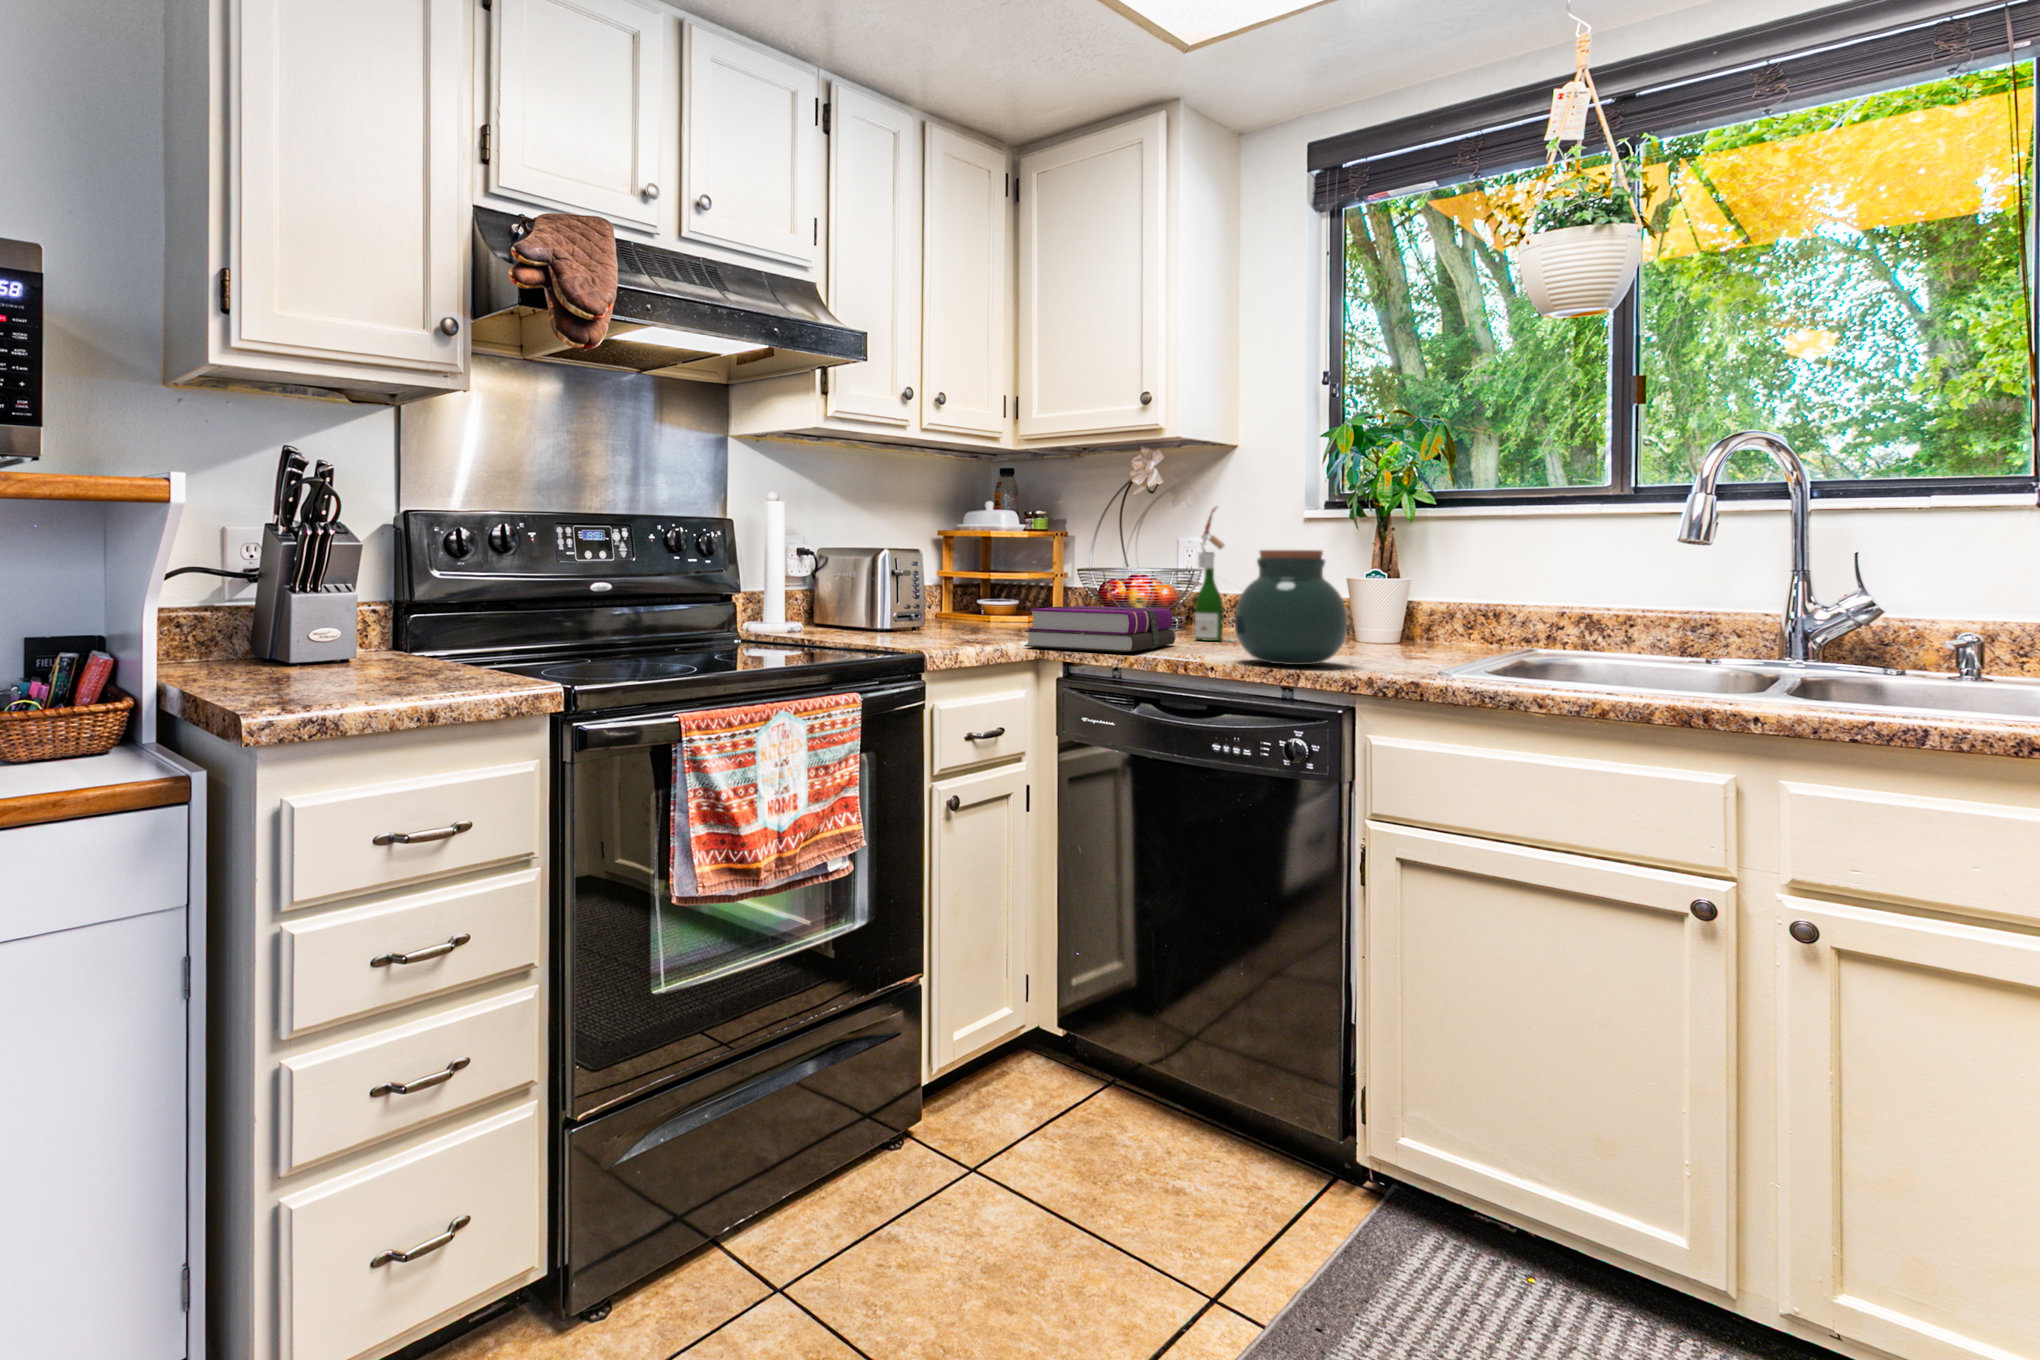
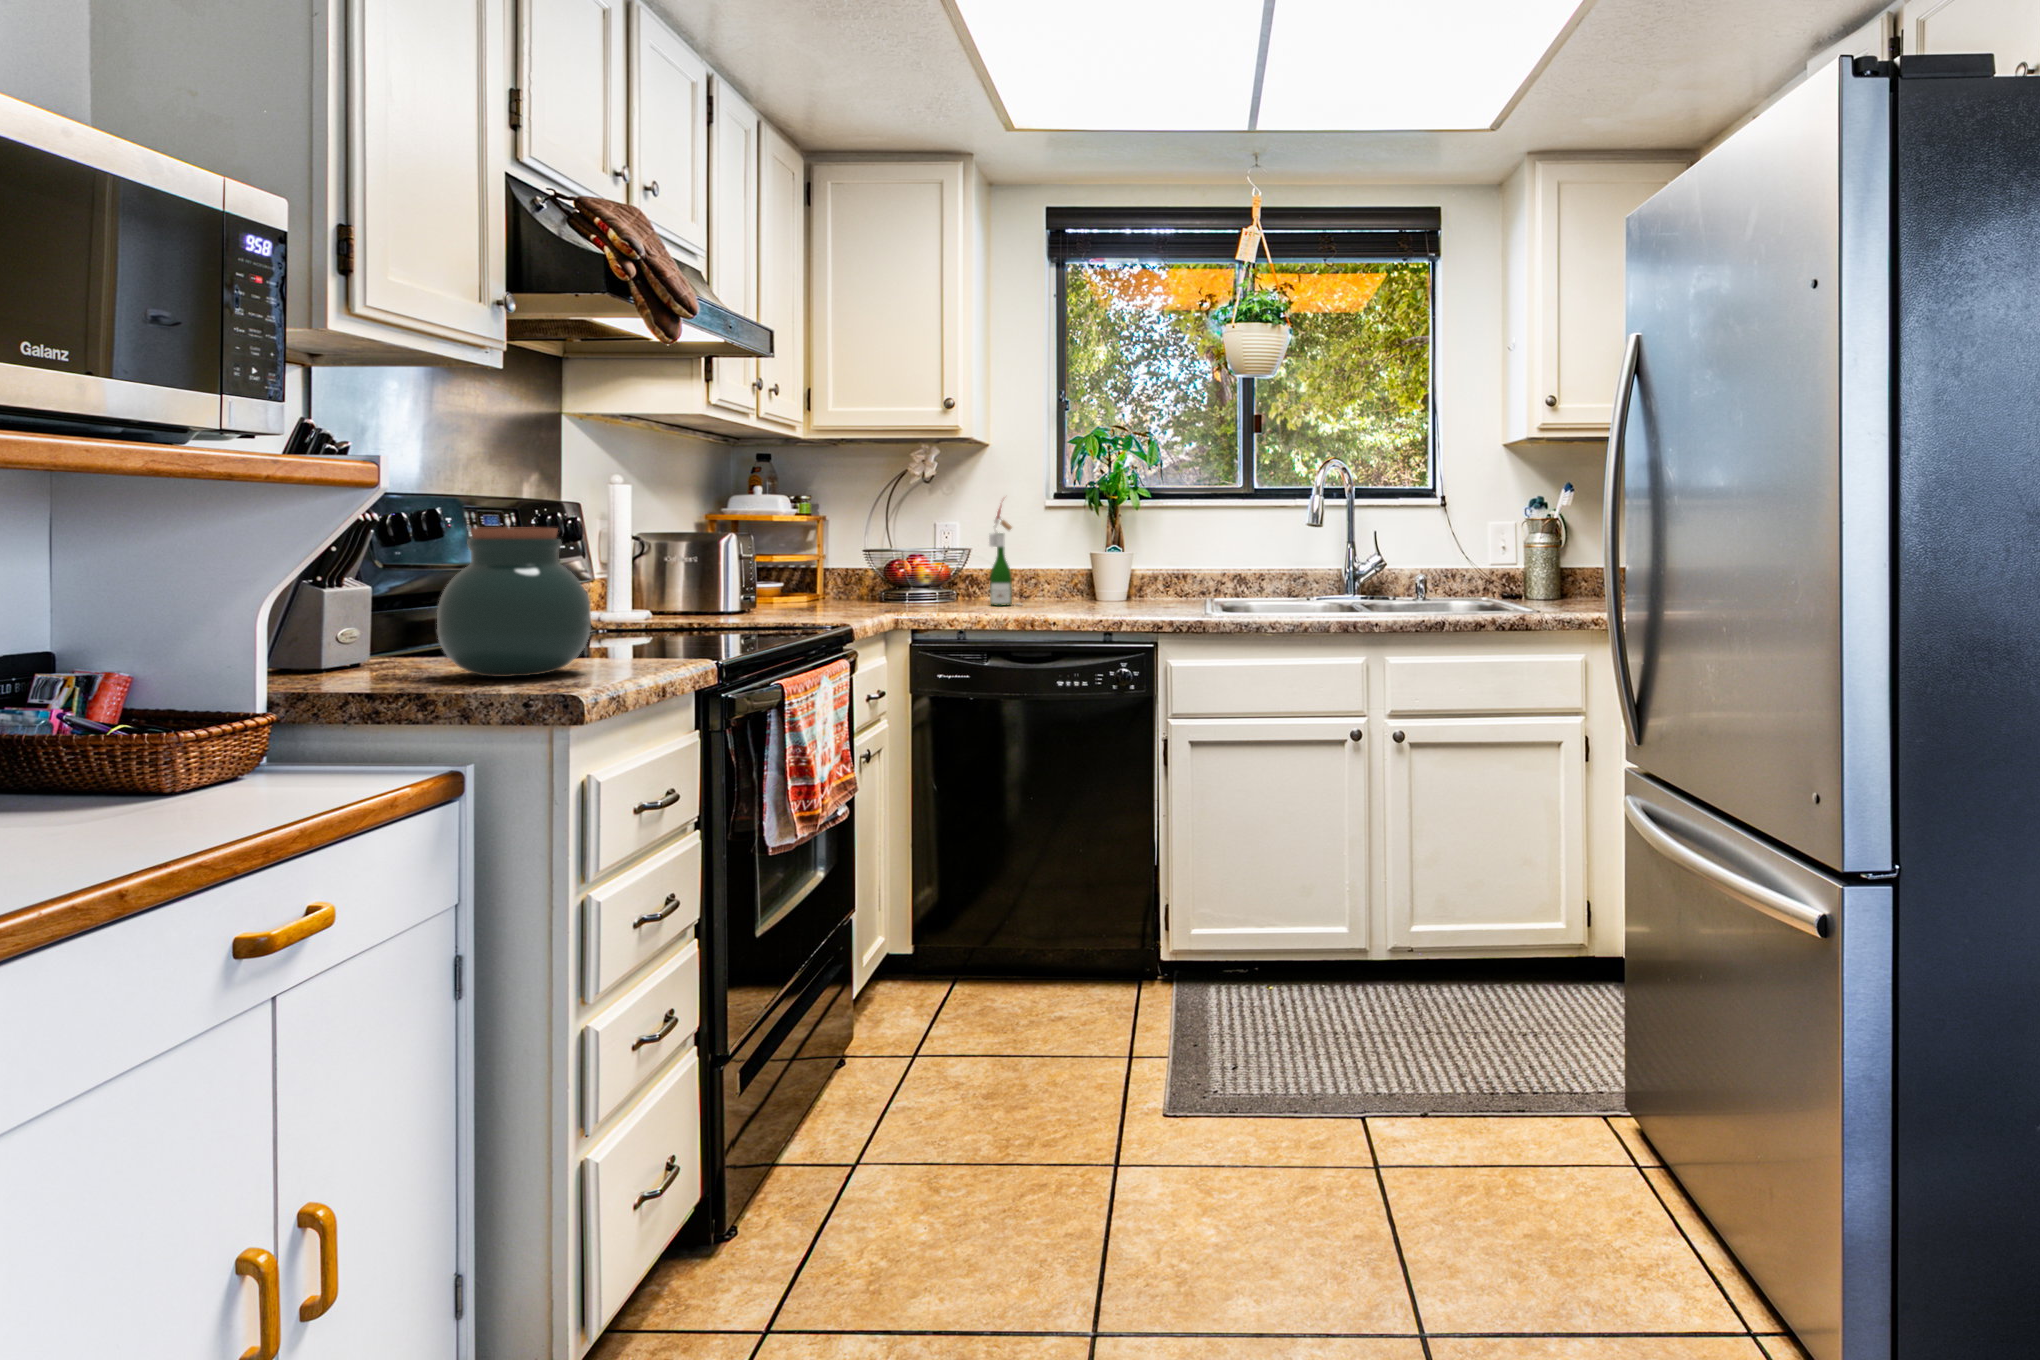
jar: present [1235,550,1347,665] -> present [437,527,591,677]
hardback book: present [1024,606,1175,652] -> none [904,580,1001,616]

